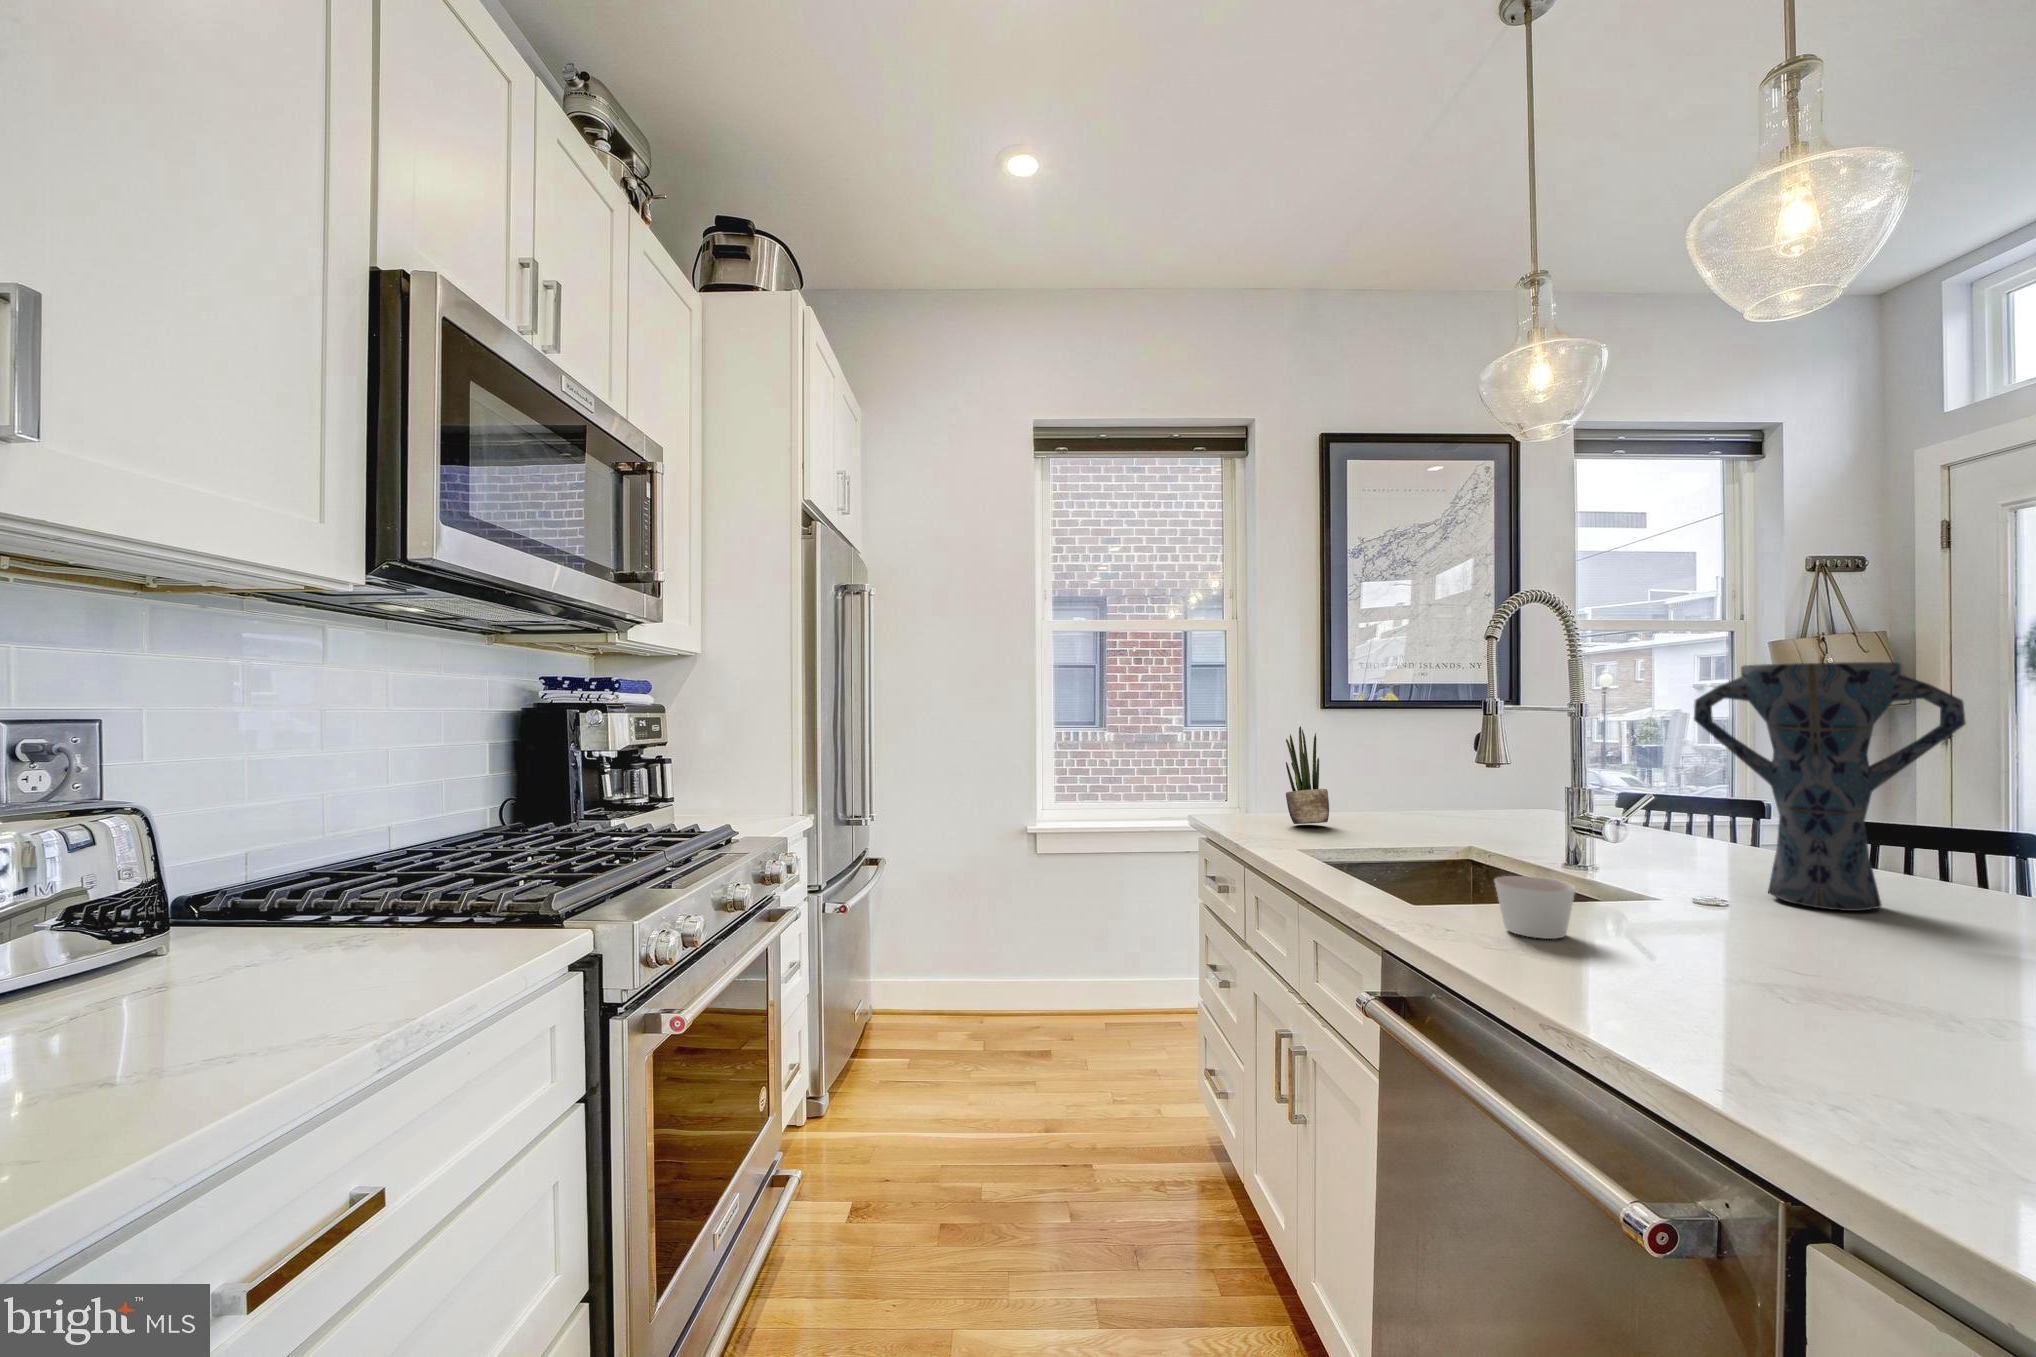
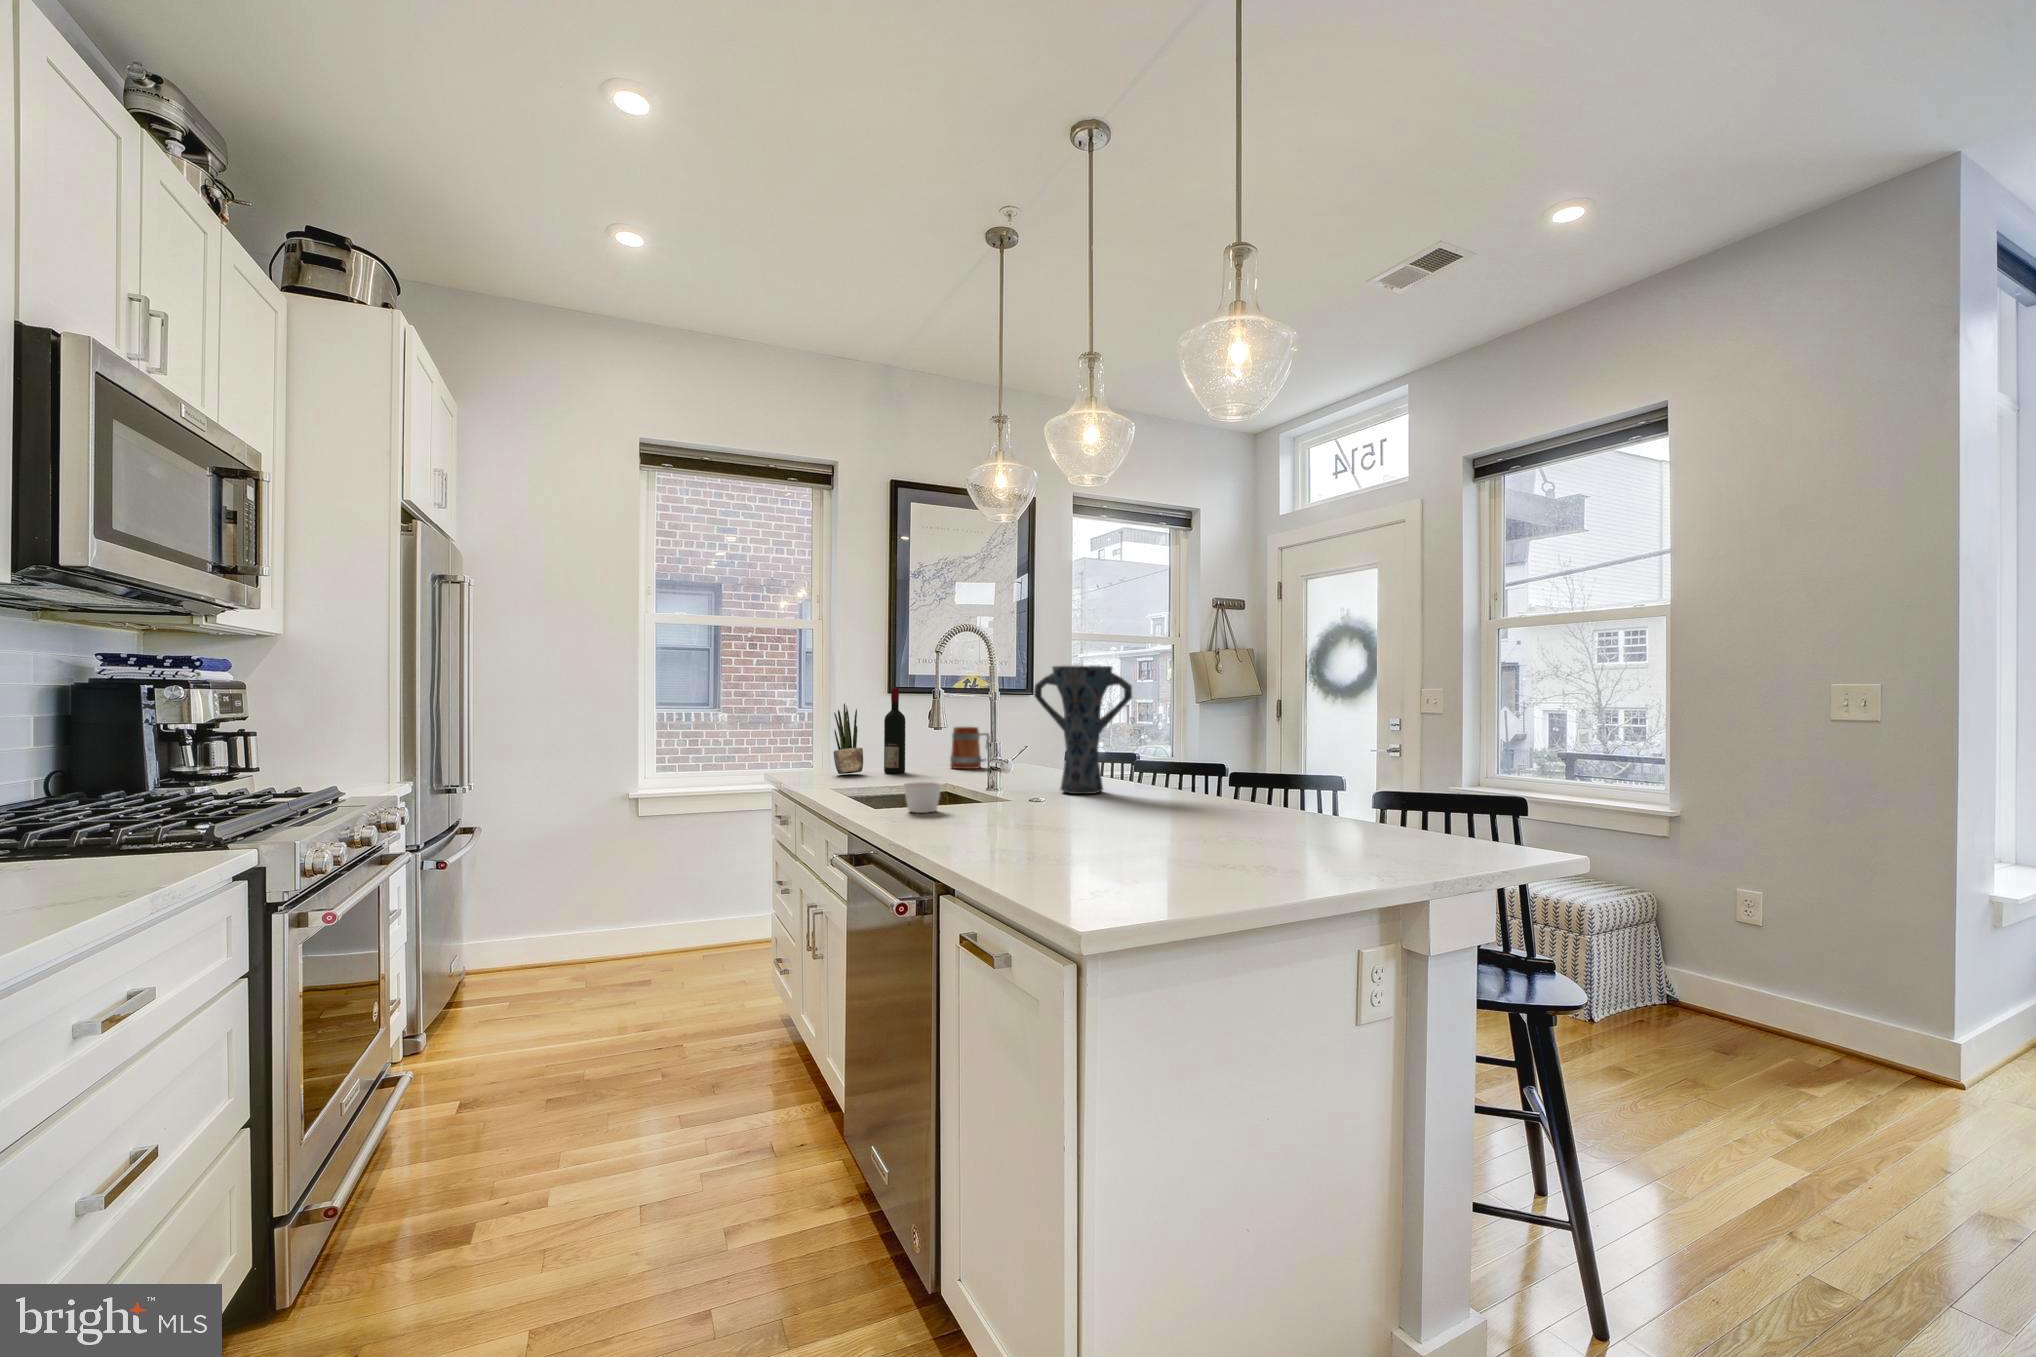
wine bottle: none [1358,705,1391,827] -> present [884,688,905,773]
mug: none [1455,761,1524,825] -> present [950,727,990,769]

